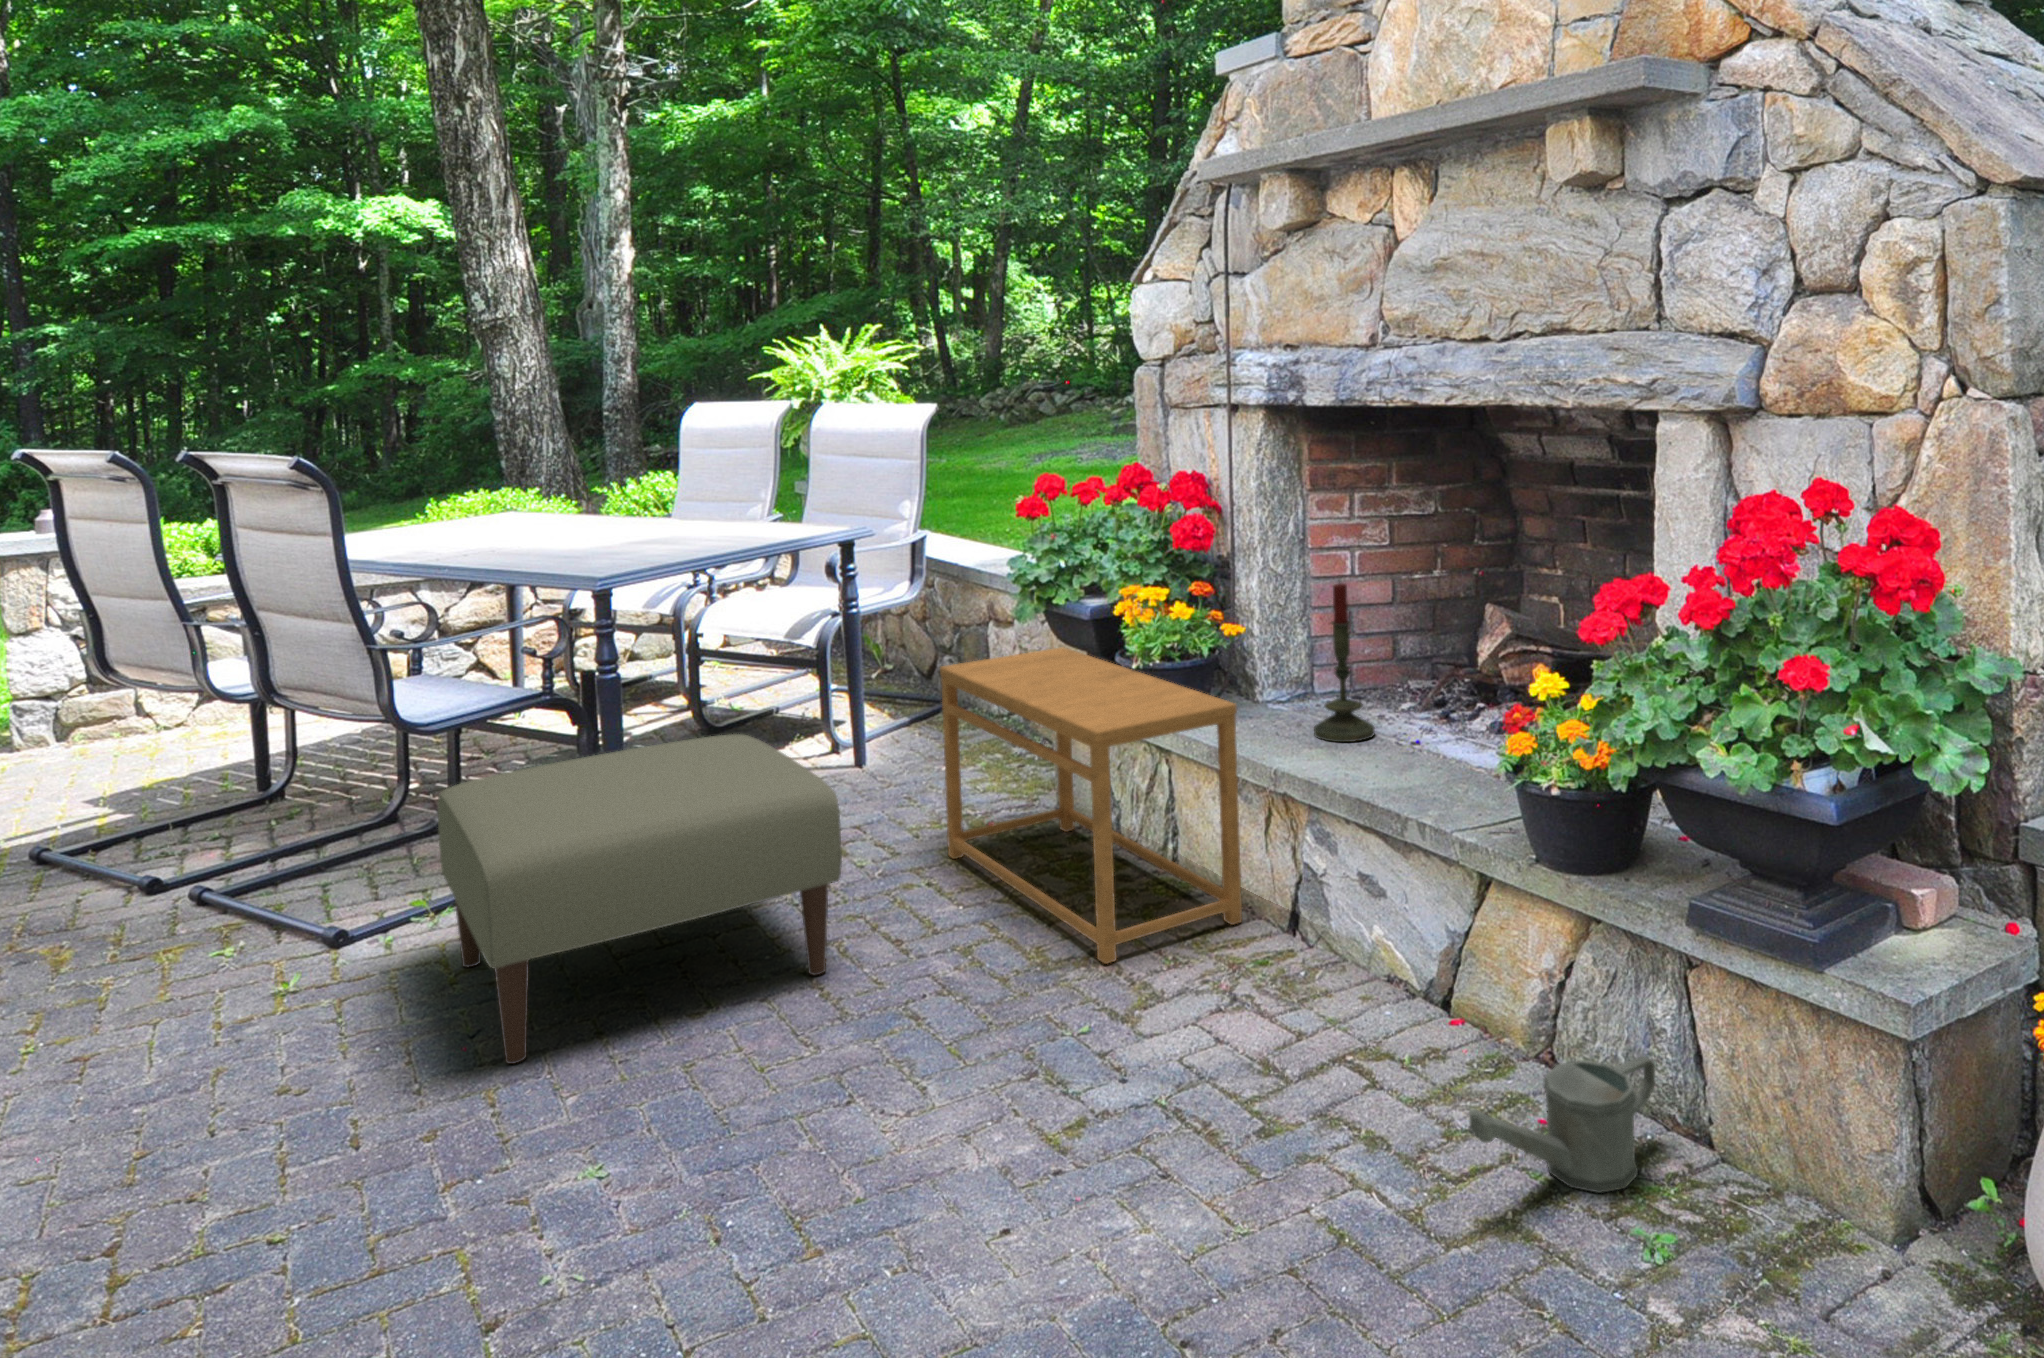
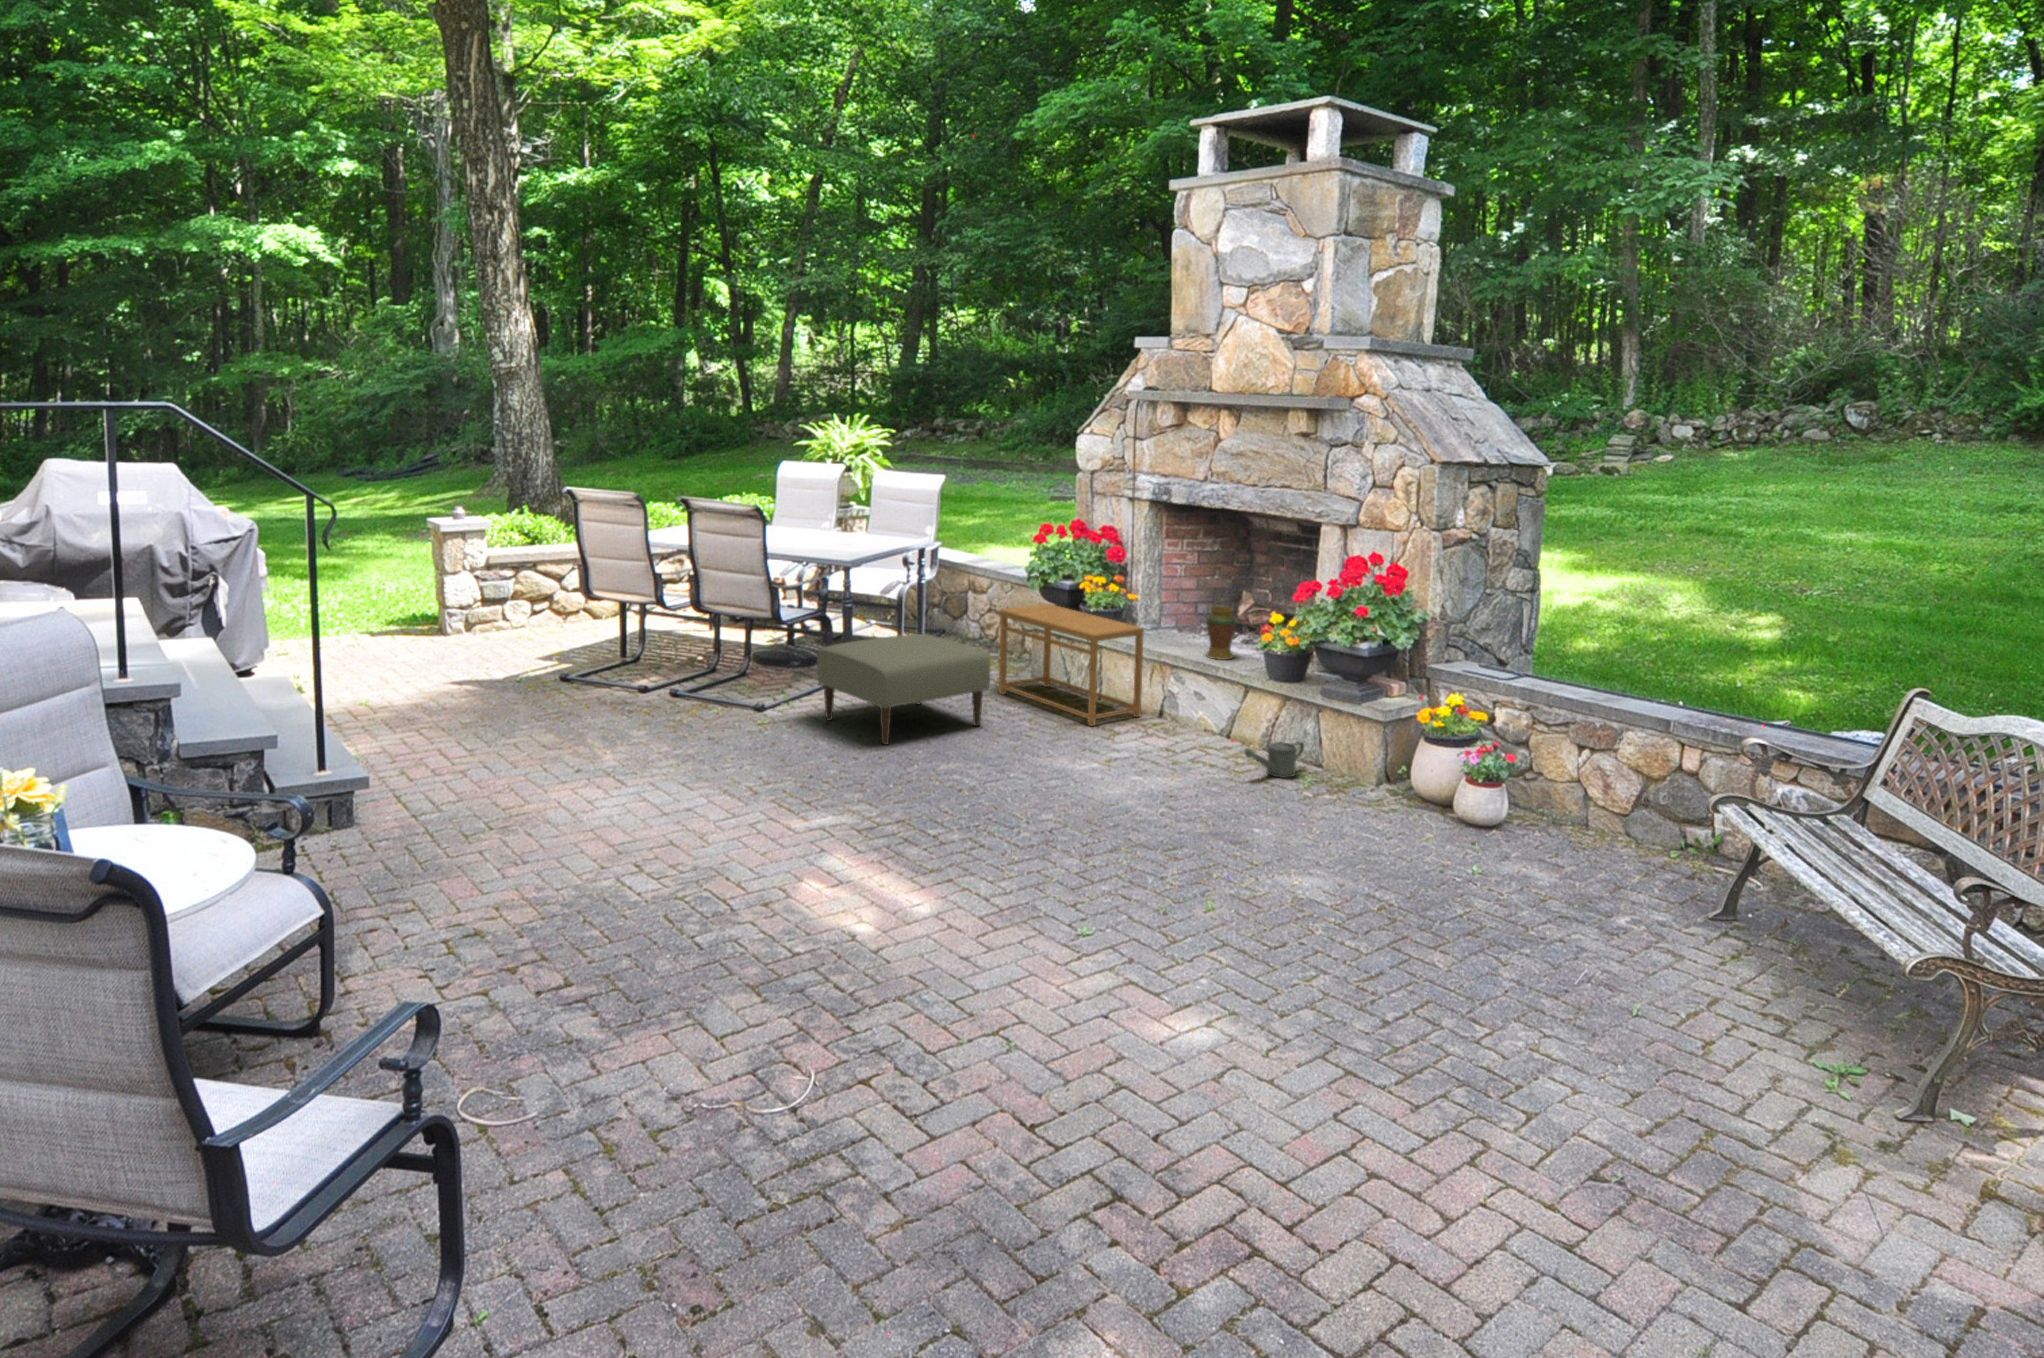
candle: present [1314,583,1375,742] -> none [1171,579,1197,646]
decorative vase: none [1381,644,1456,782] -> present [1206,606,1236,660]

